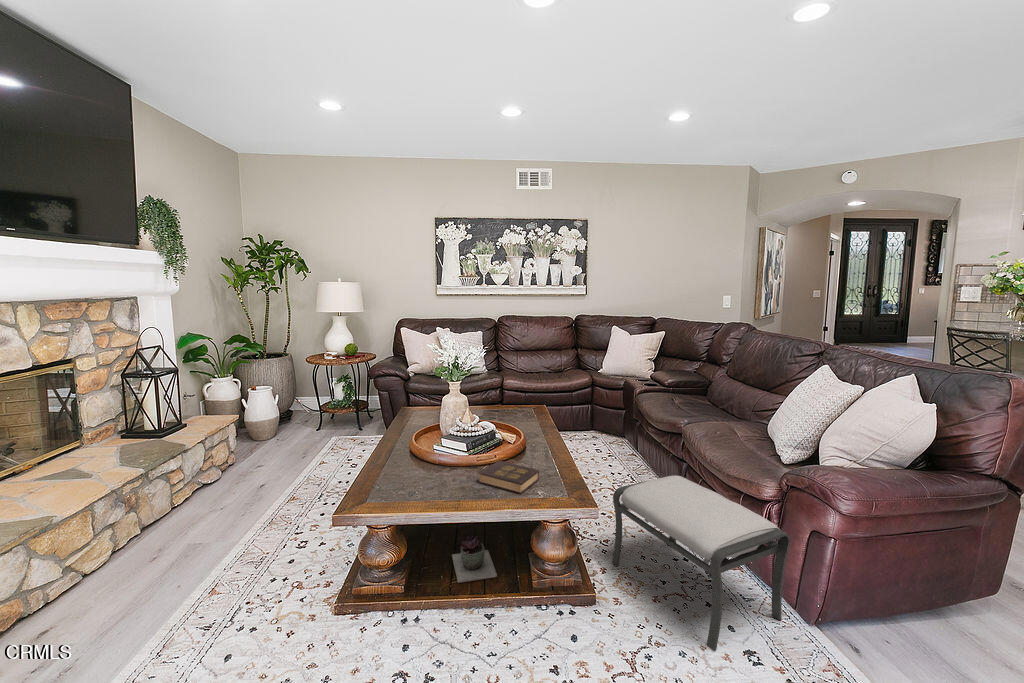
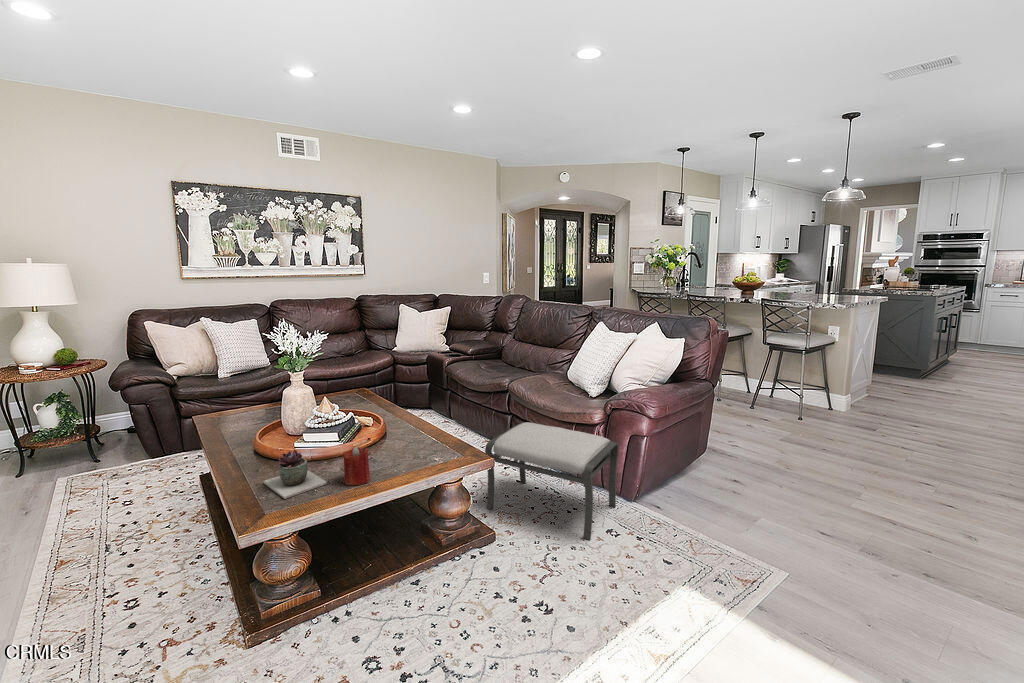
candle: none [438,460,463,499] -> present [343,446,370,485]
hardback book: present [479,461,539,494] -> none [376,440,429,464]
succulent plant: present [452,536,497,583] -> present [264,450,327,499]

